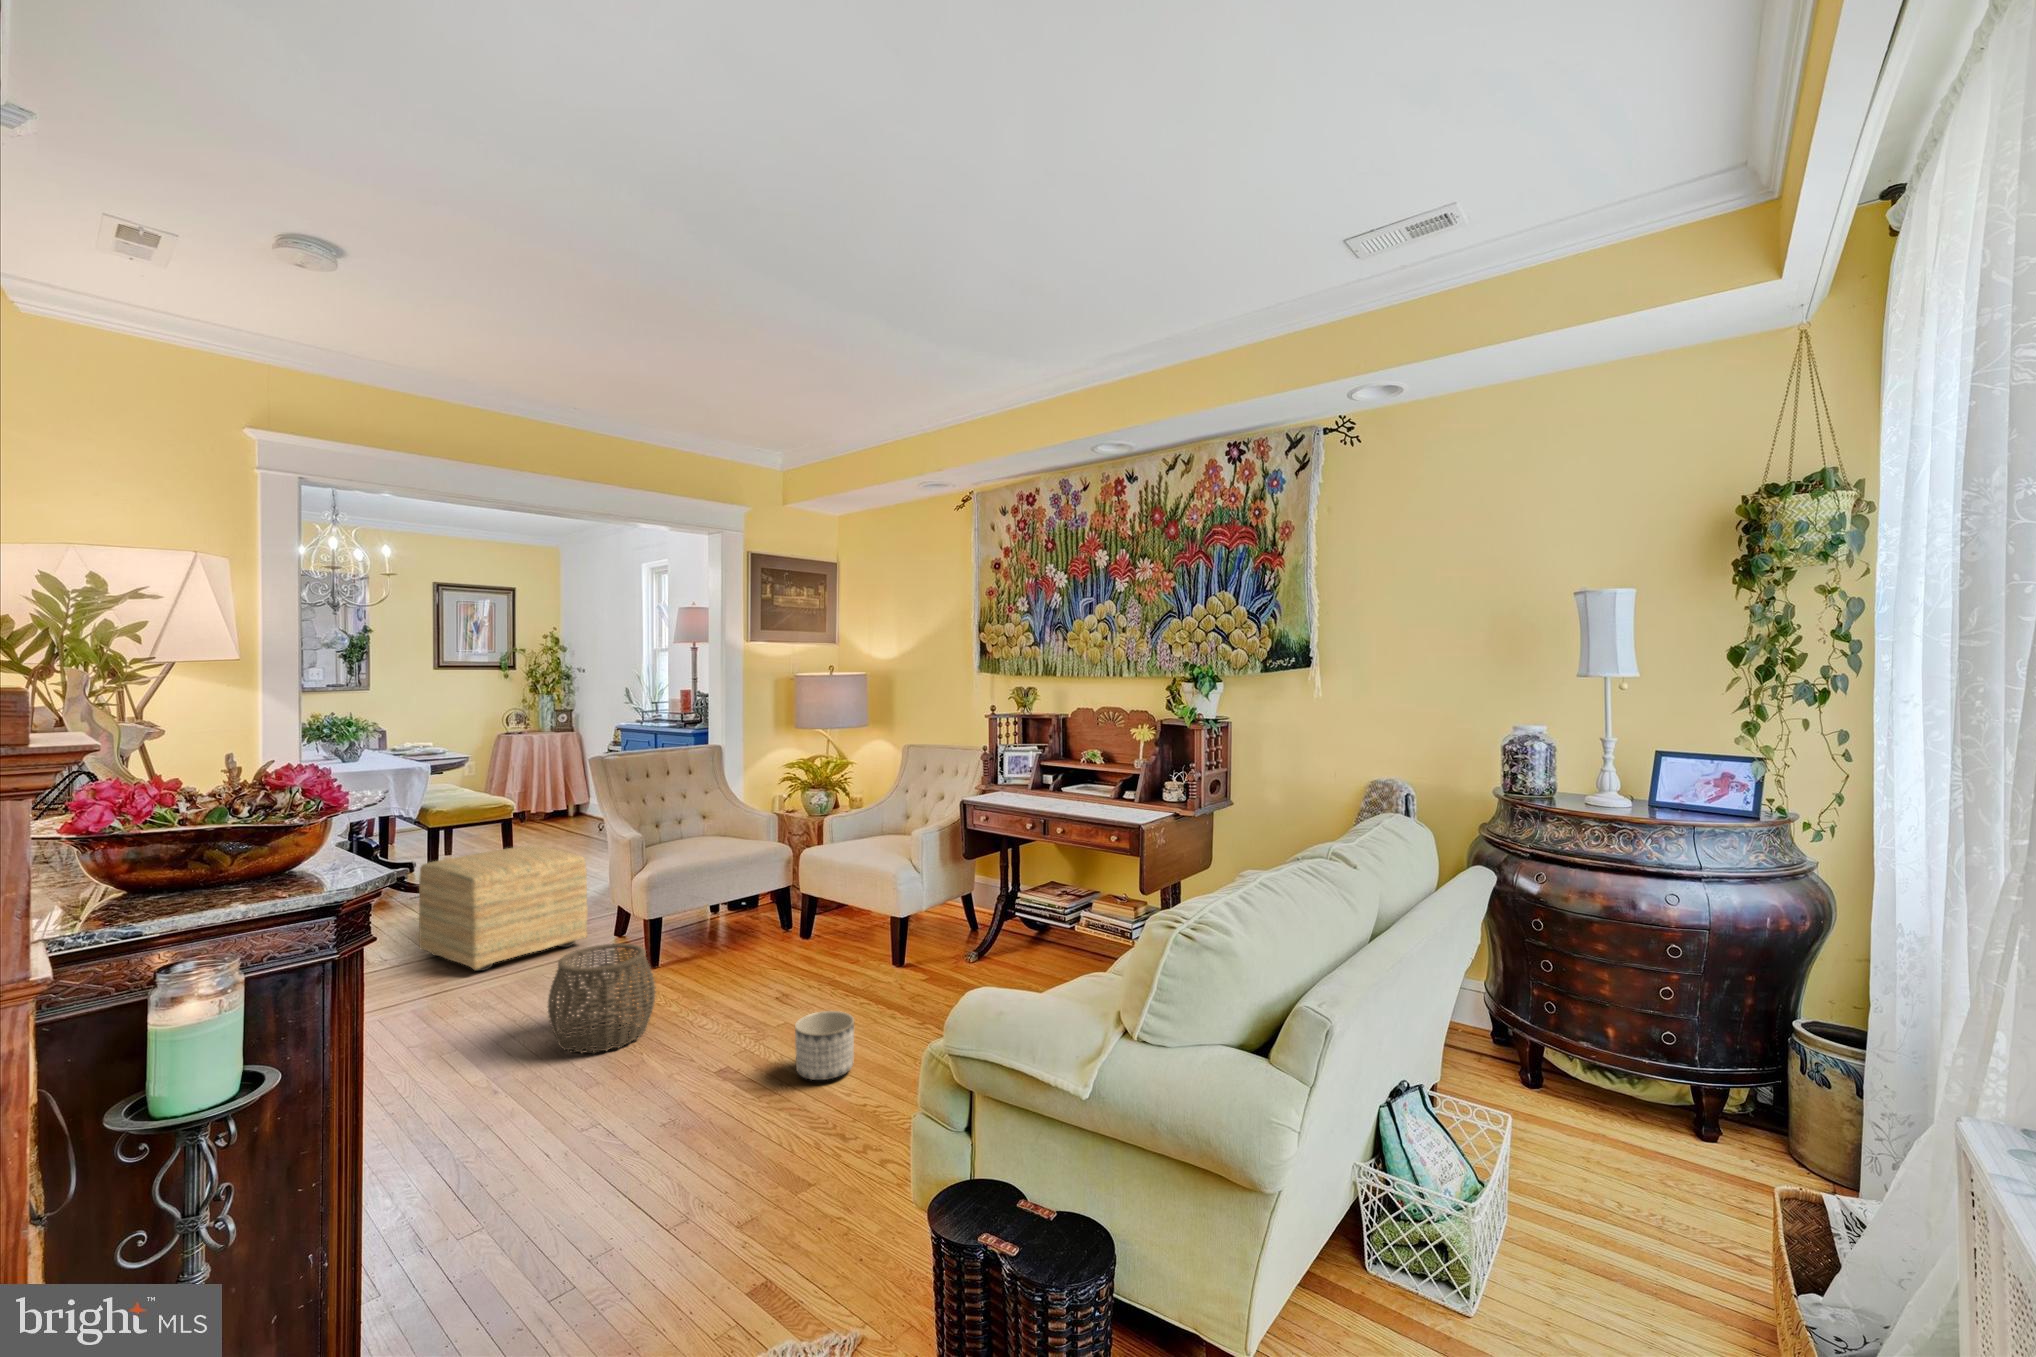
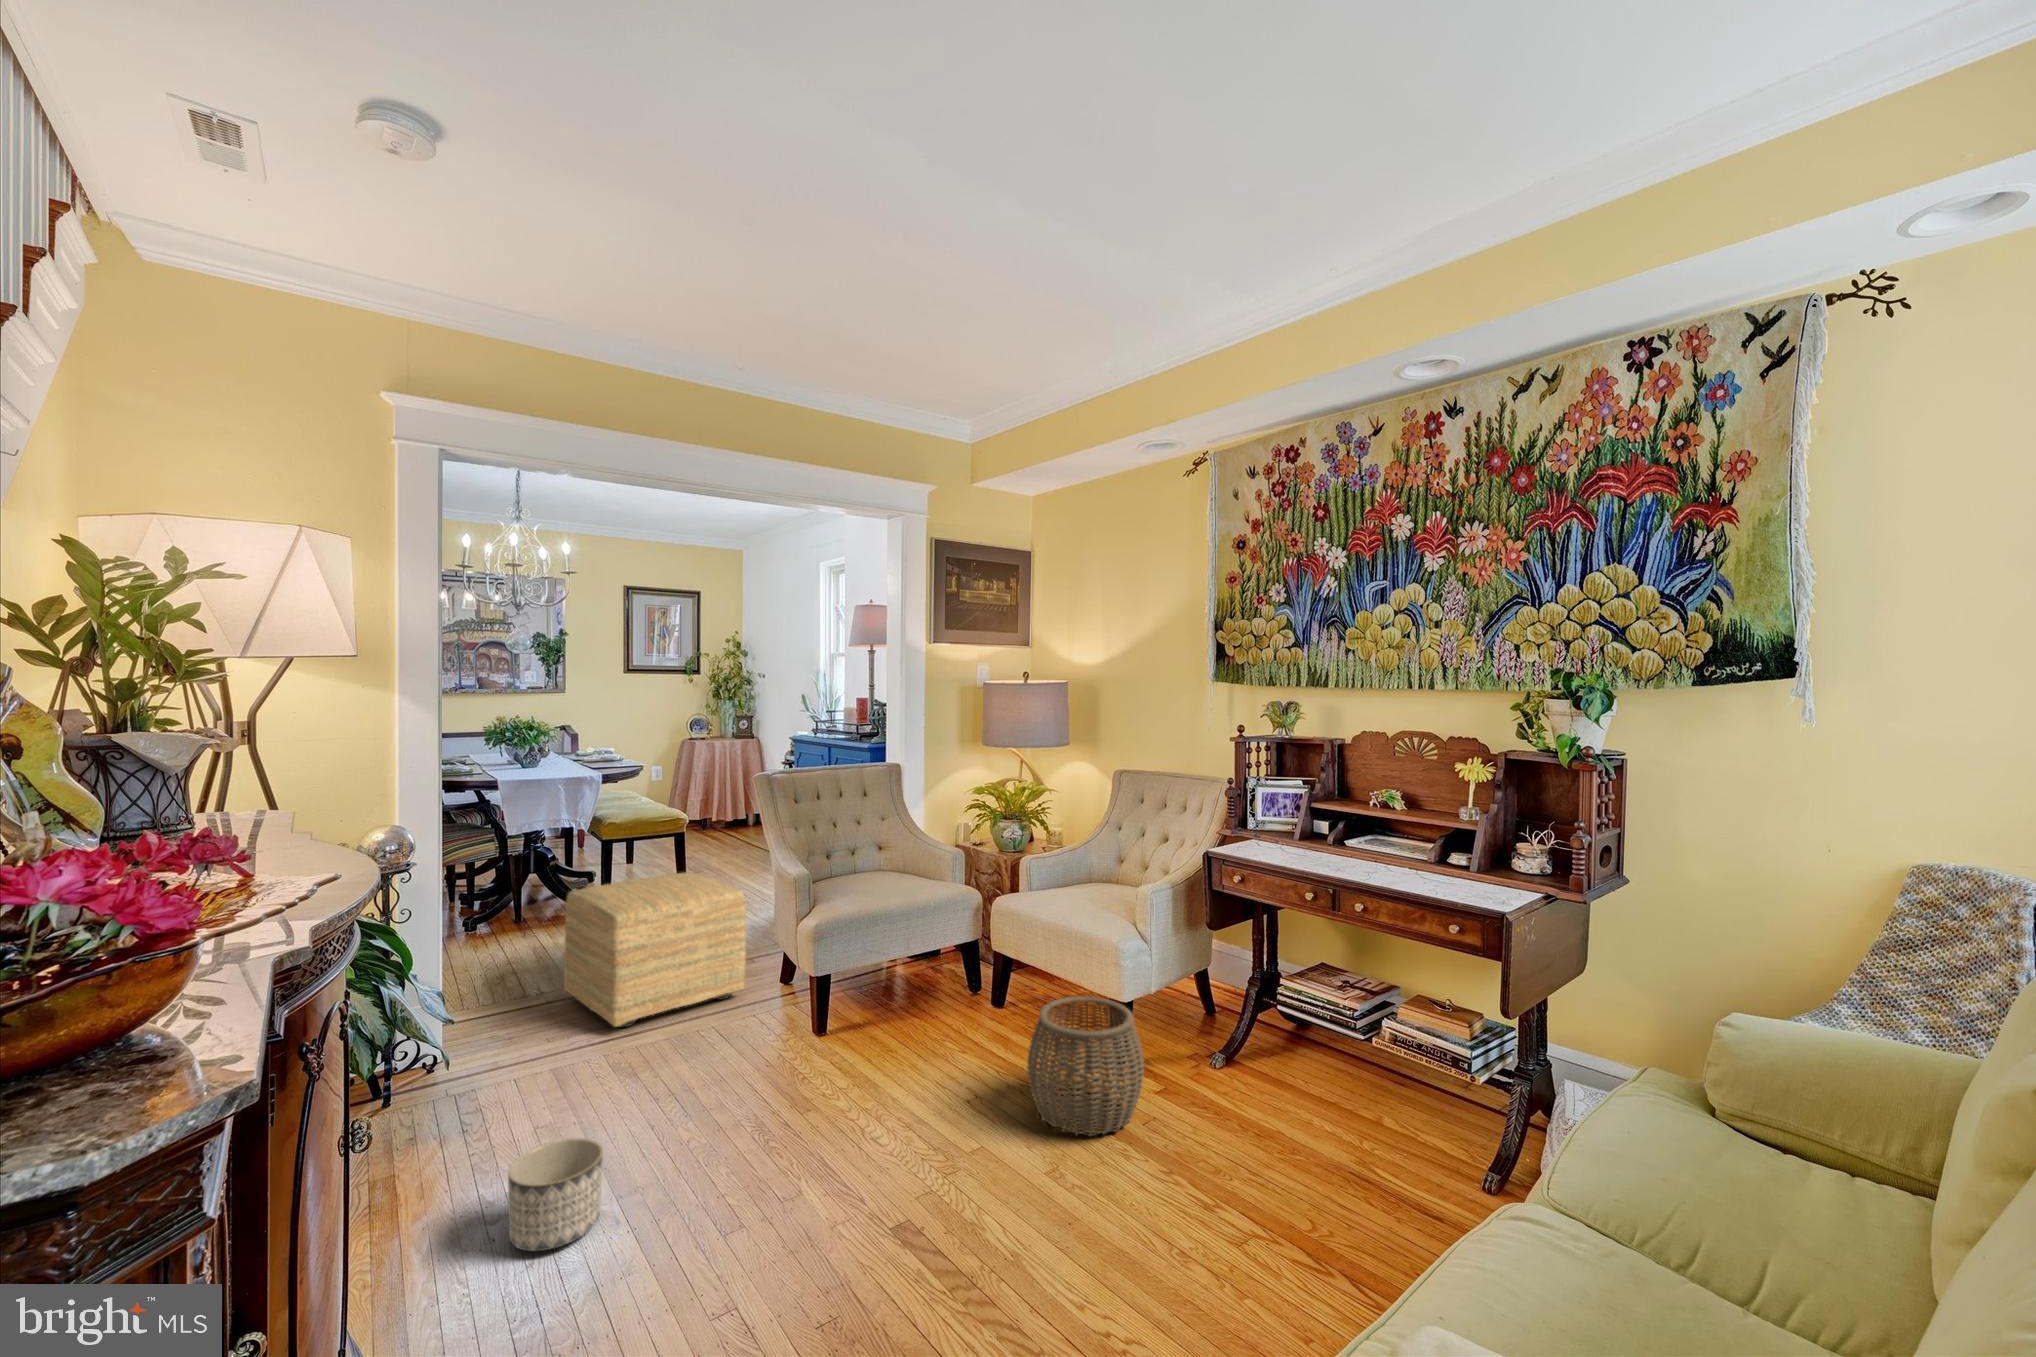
woven basket: present [548,943,656,1053] -> present [1027,996,1144,1136]
planter: present [795,1011,854,1080] -> present [508,1138,603,1251]

